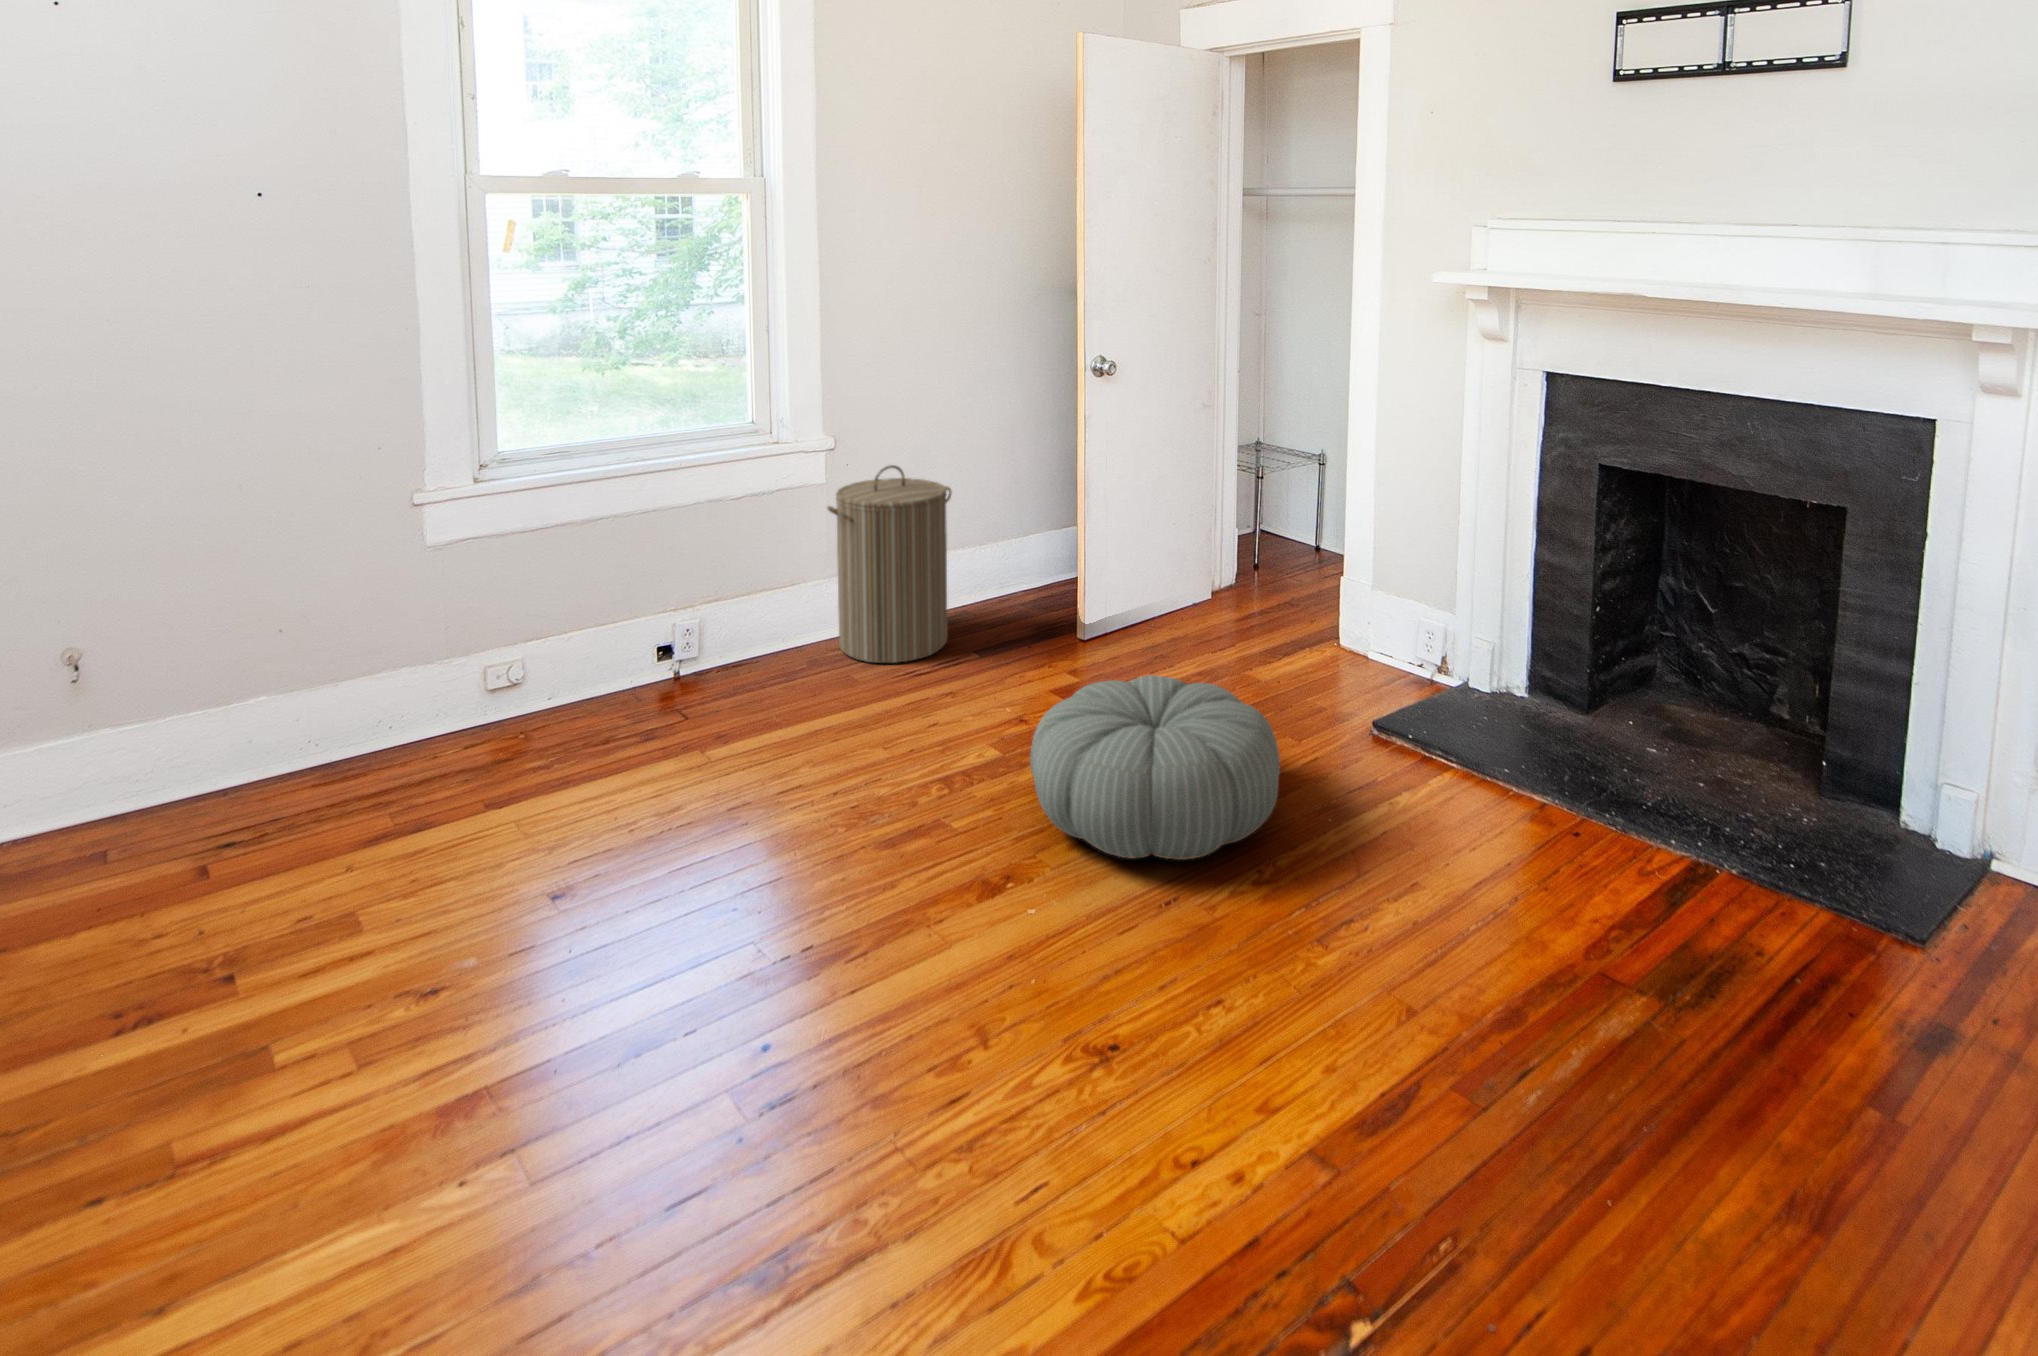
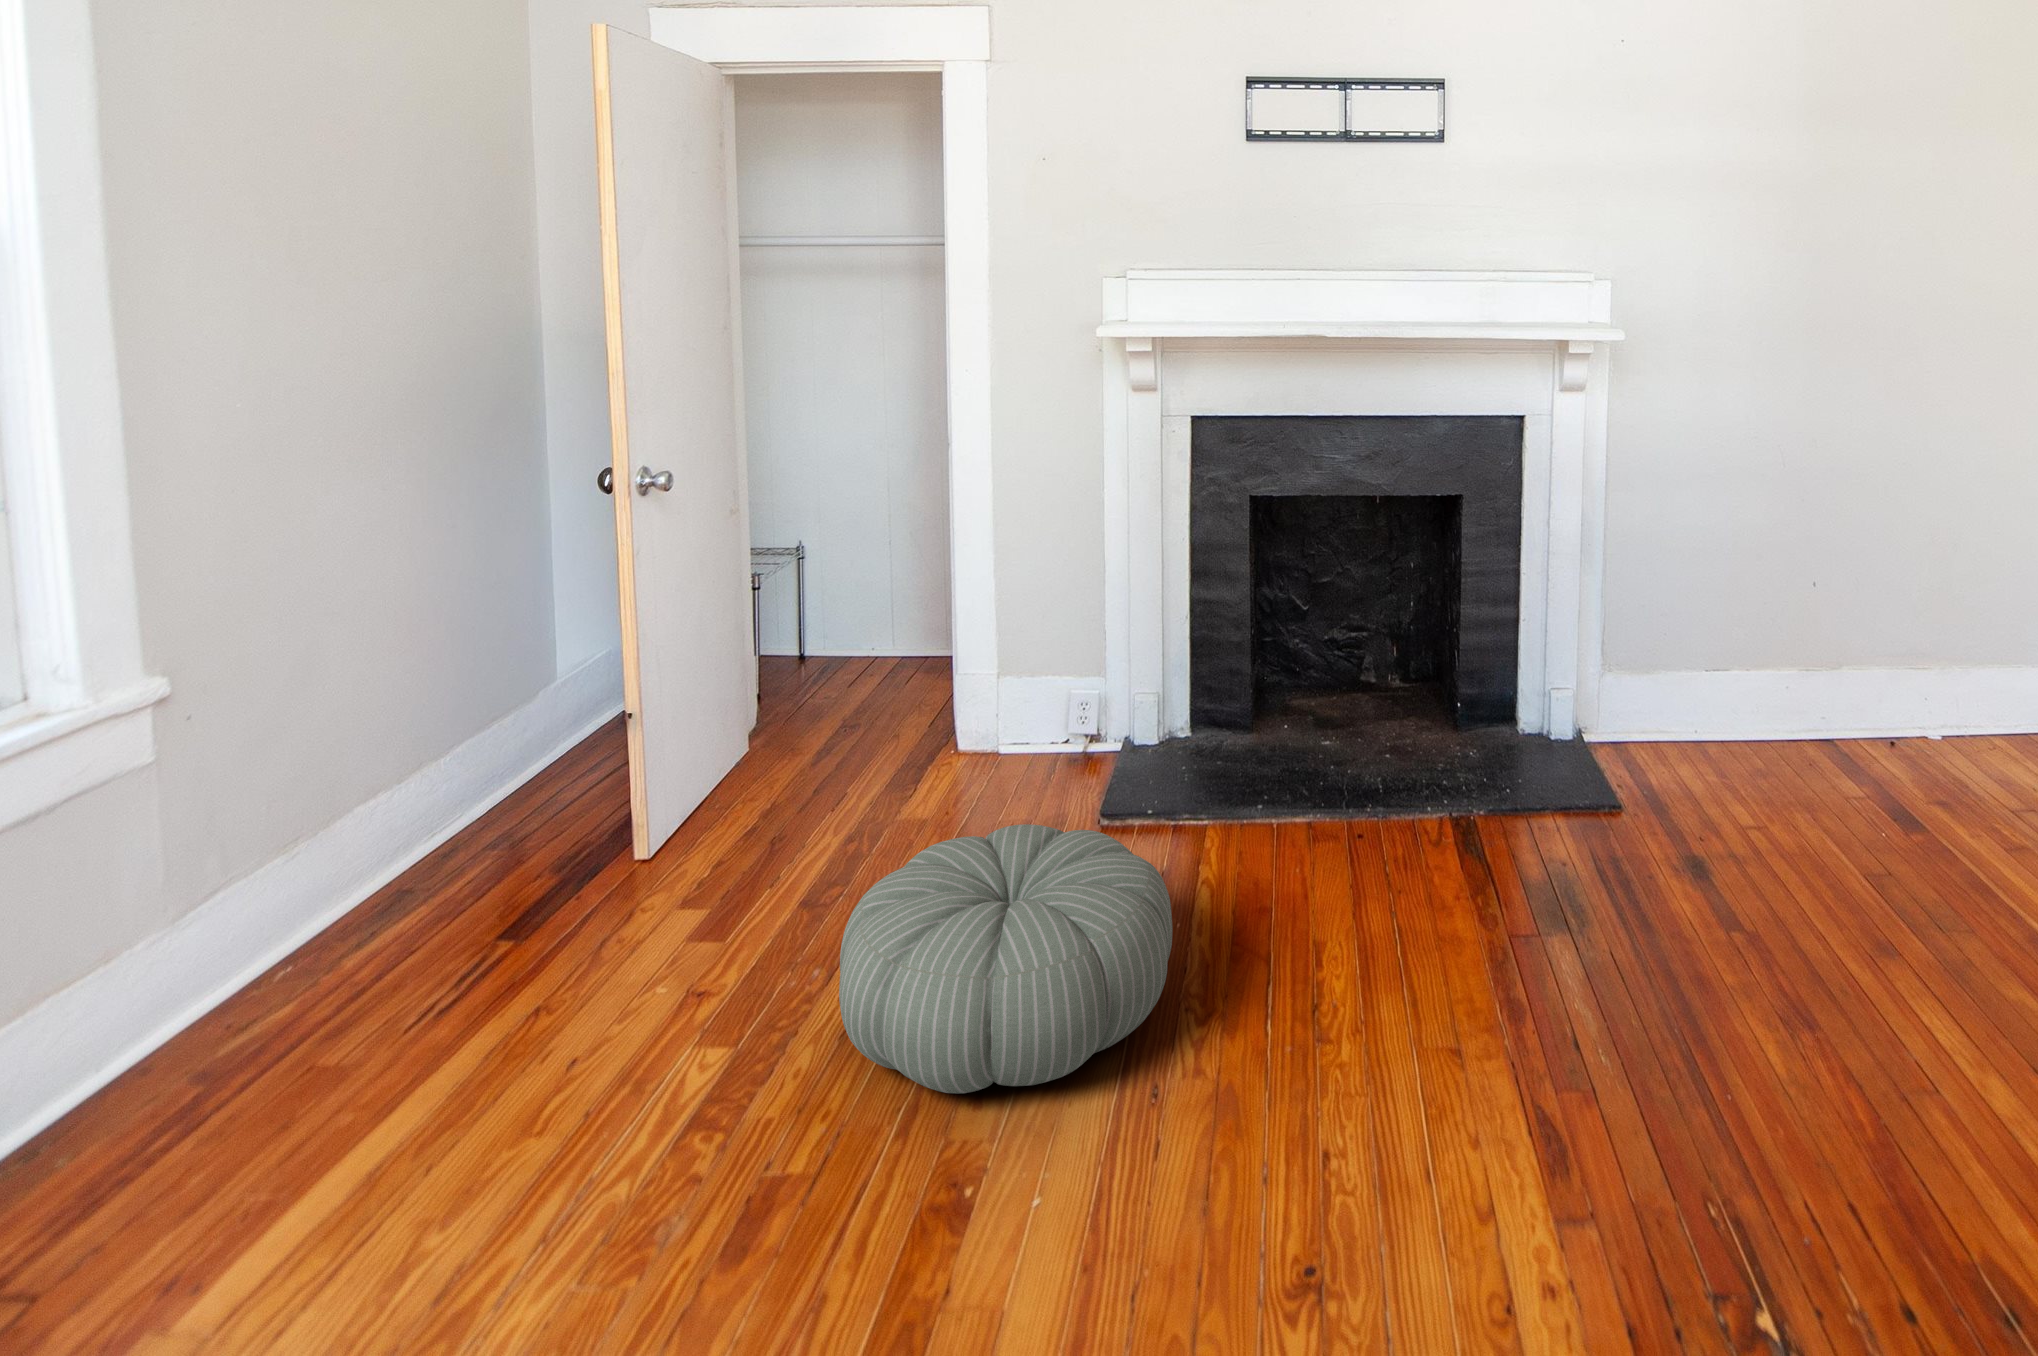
laundry hamper: present [827,465,952,663] -> none [135,676,403,1059]

